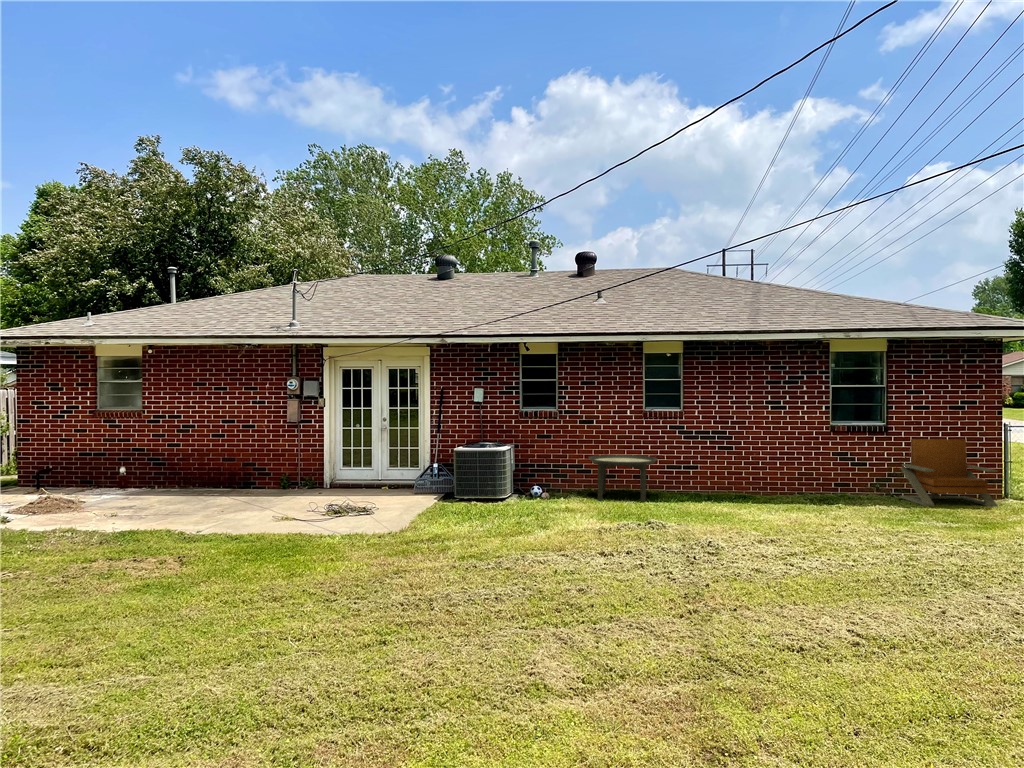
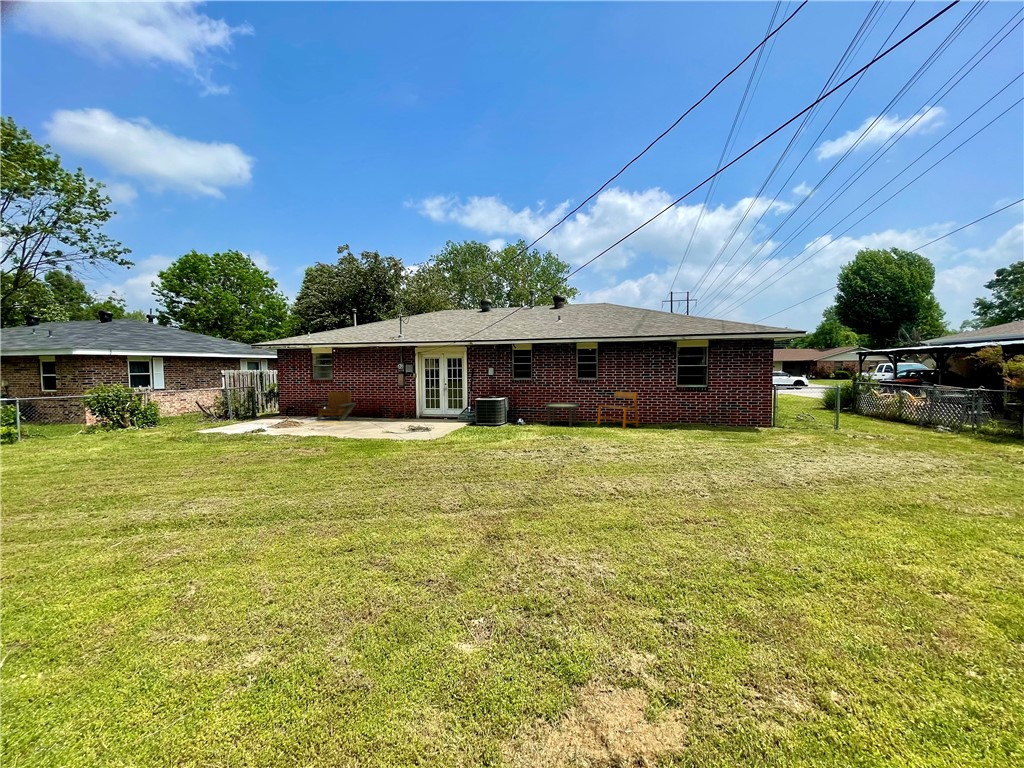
bench: none [687,432,768,504] -> present [598,391,638,429]
lounge chair: present [899,439,998,507] -> present [316,392,356,421]

